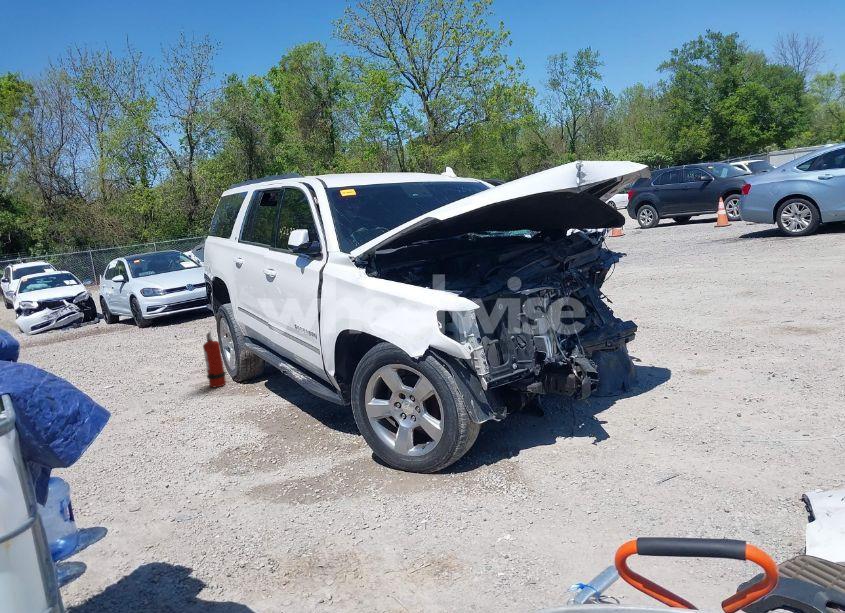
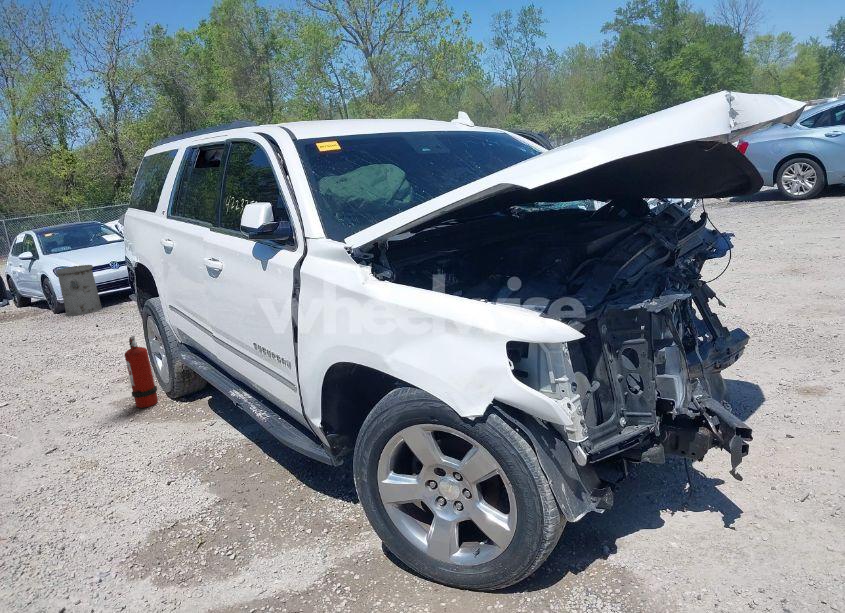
trash can: none [144,286,180,328] -> present [56,265,102,316]

